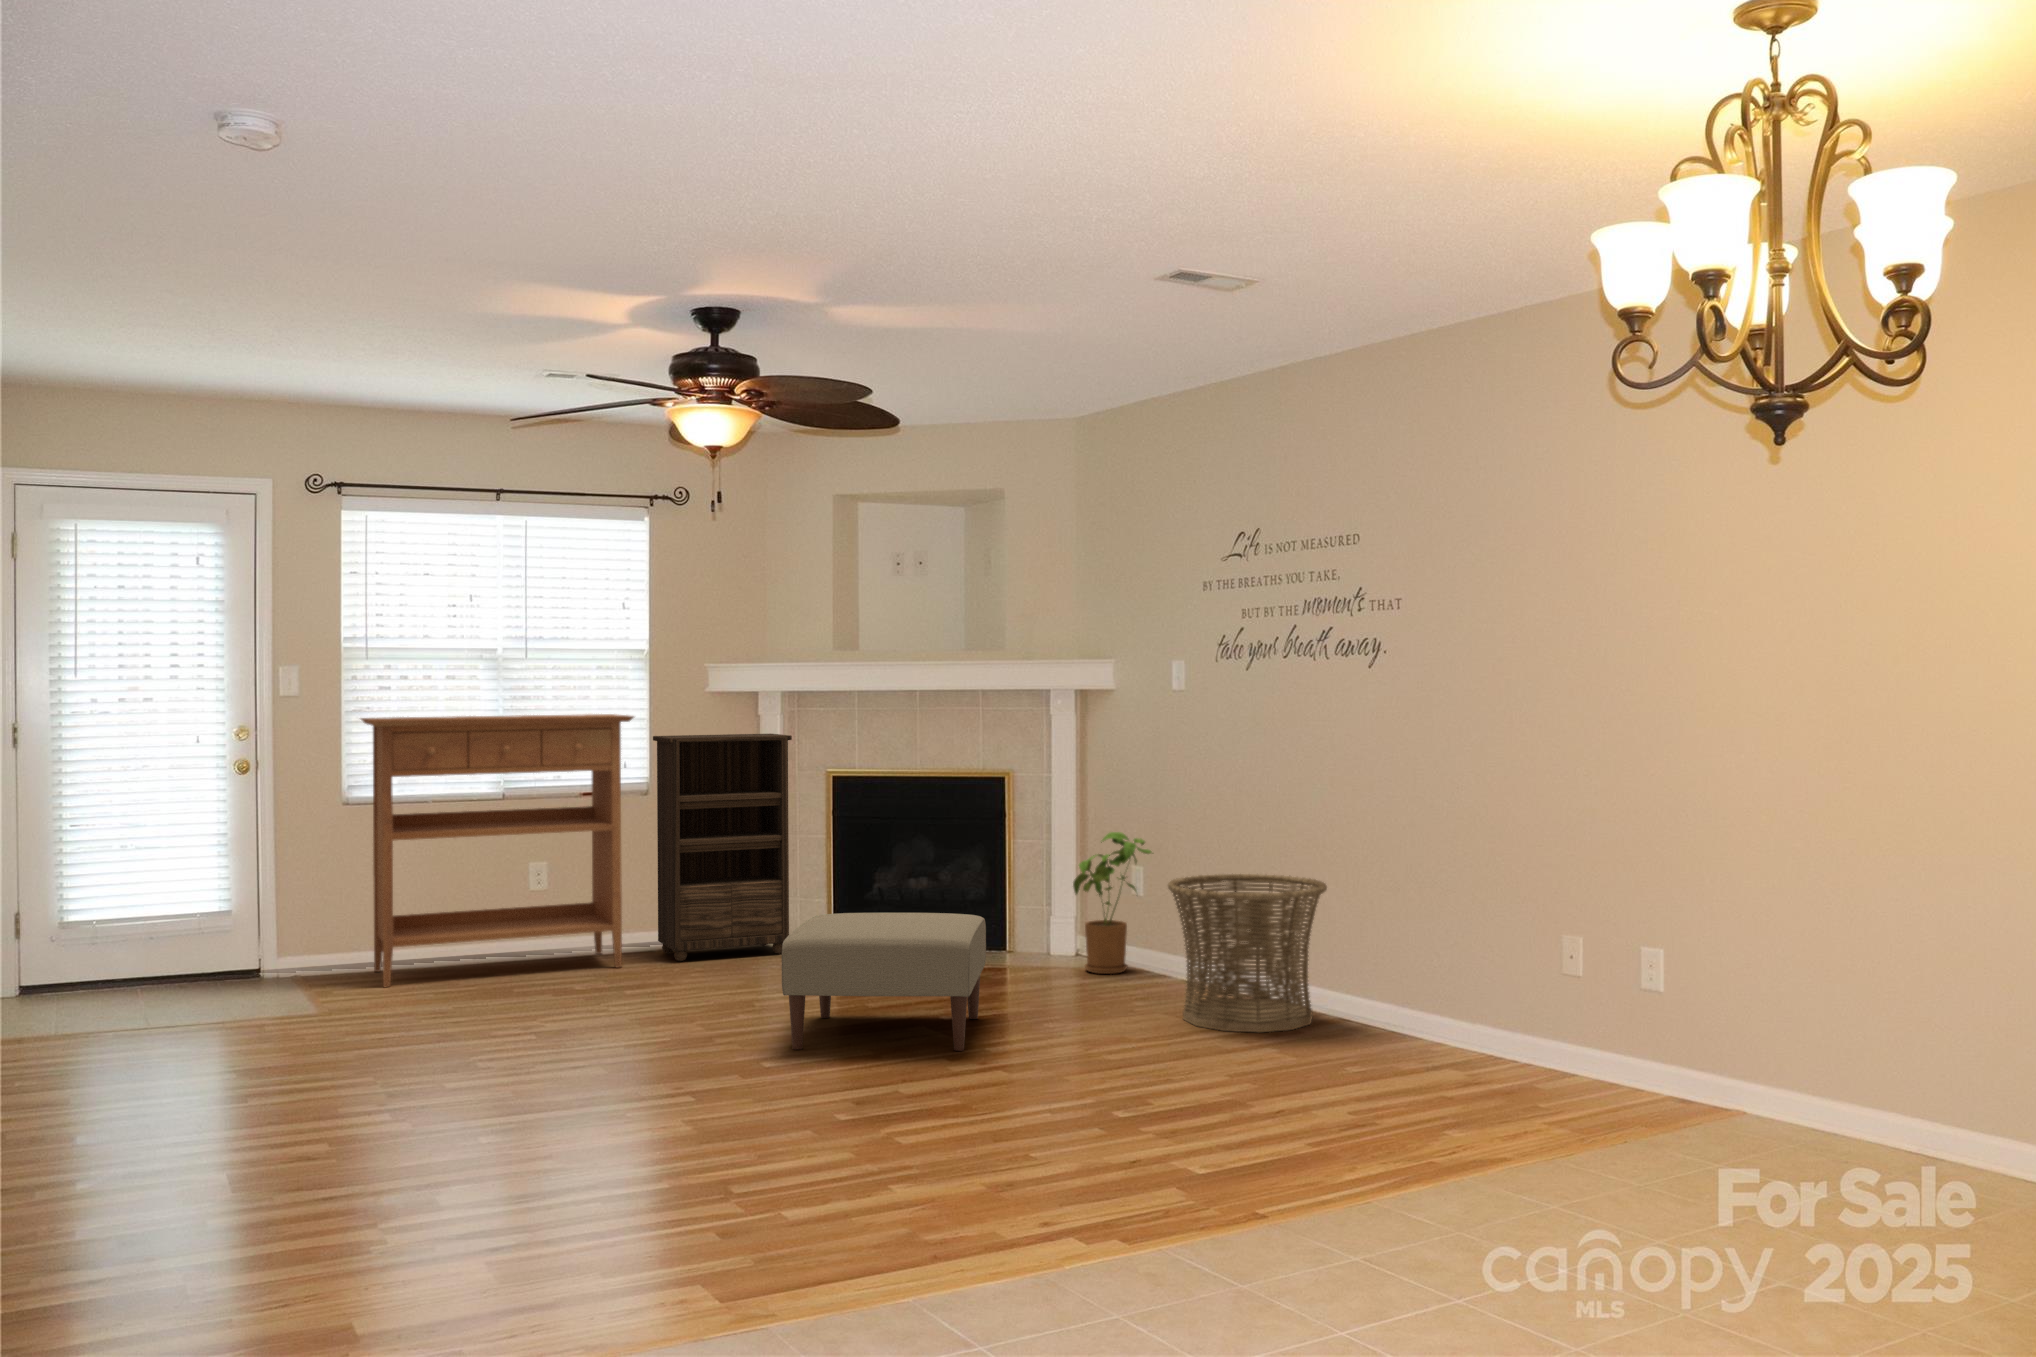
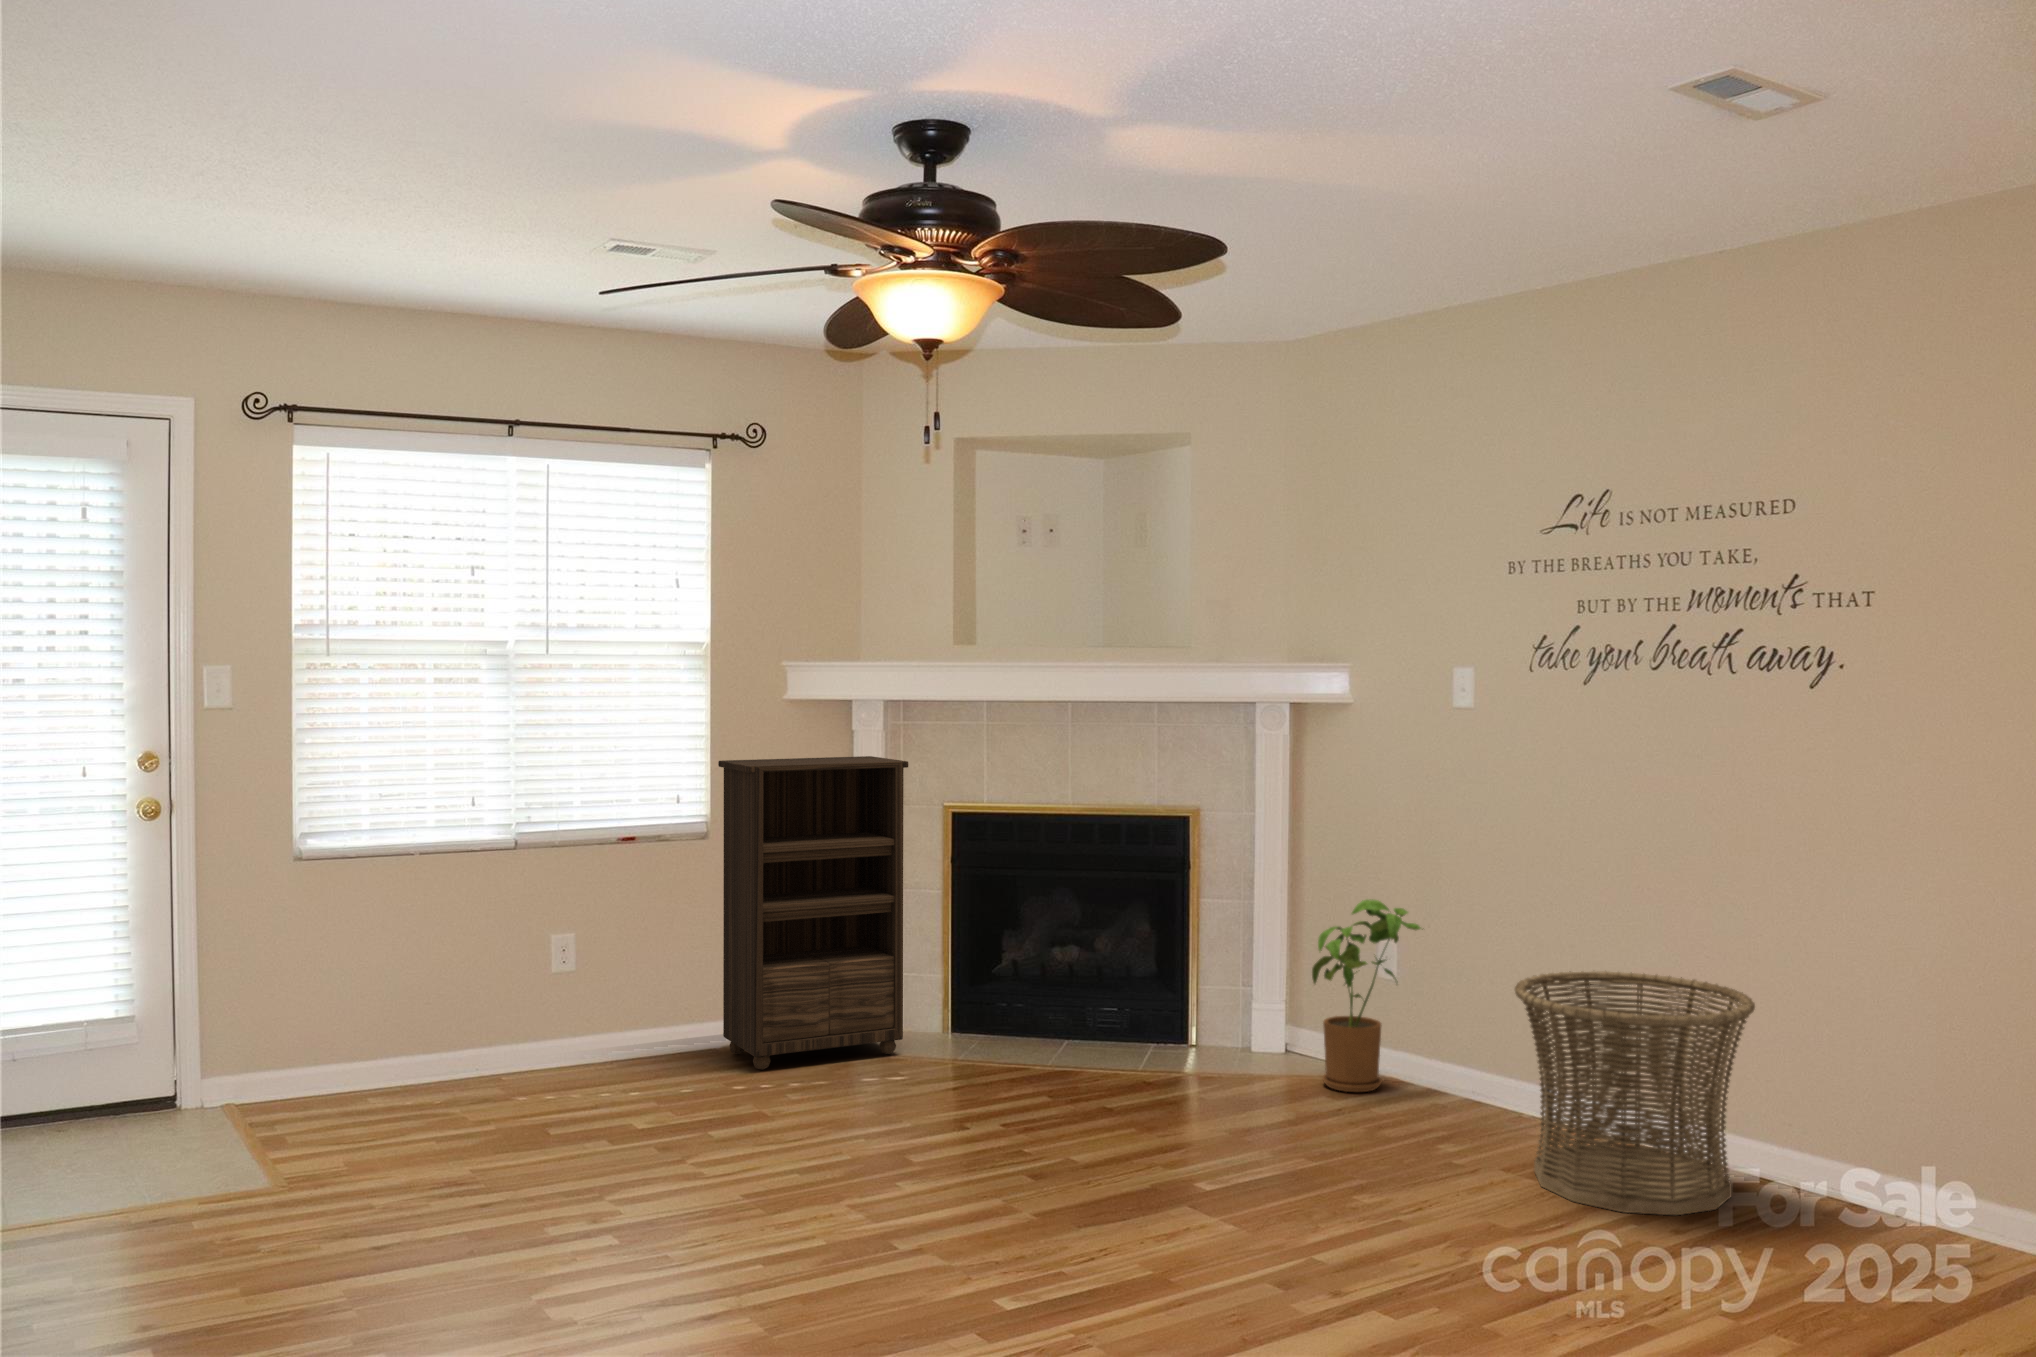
console table: present [361,714,634,987] -> none [319,730,707,1125]
ottoman: present [782,913,986,1051] -> none [1006,1035,1295,1263]

